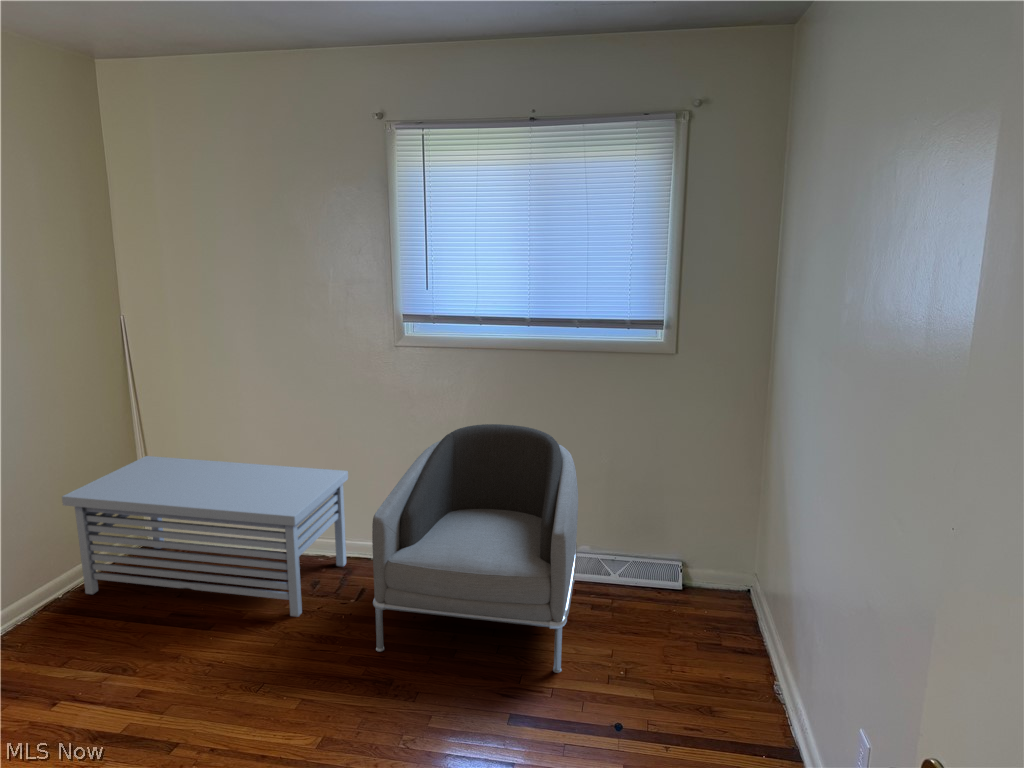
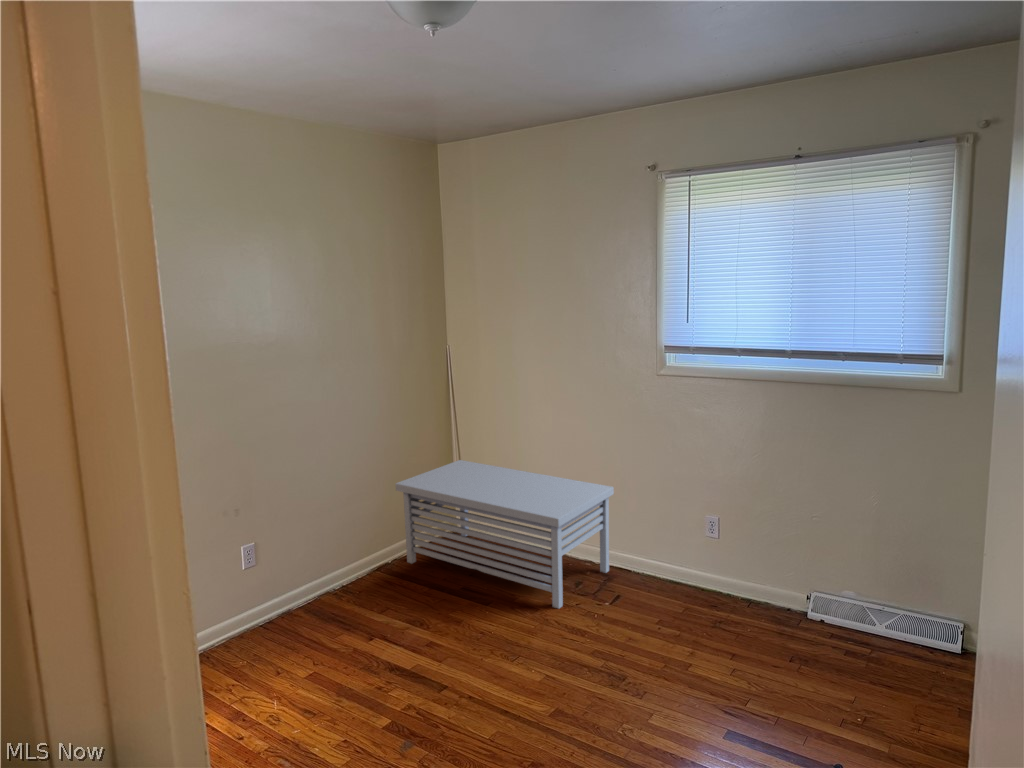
armchair: present [372,424,578,673] -> none [618,454,834,711]

